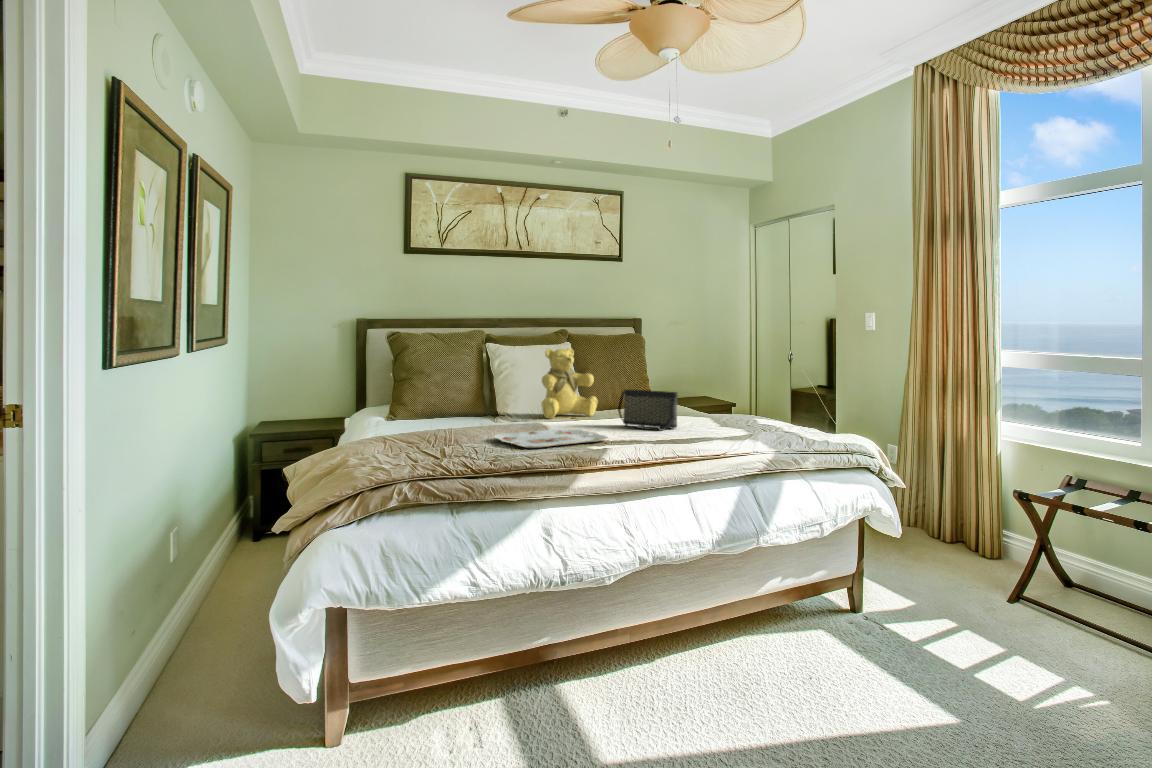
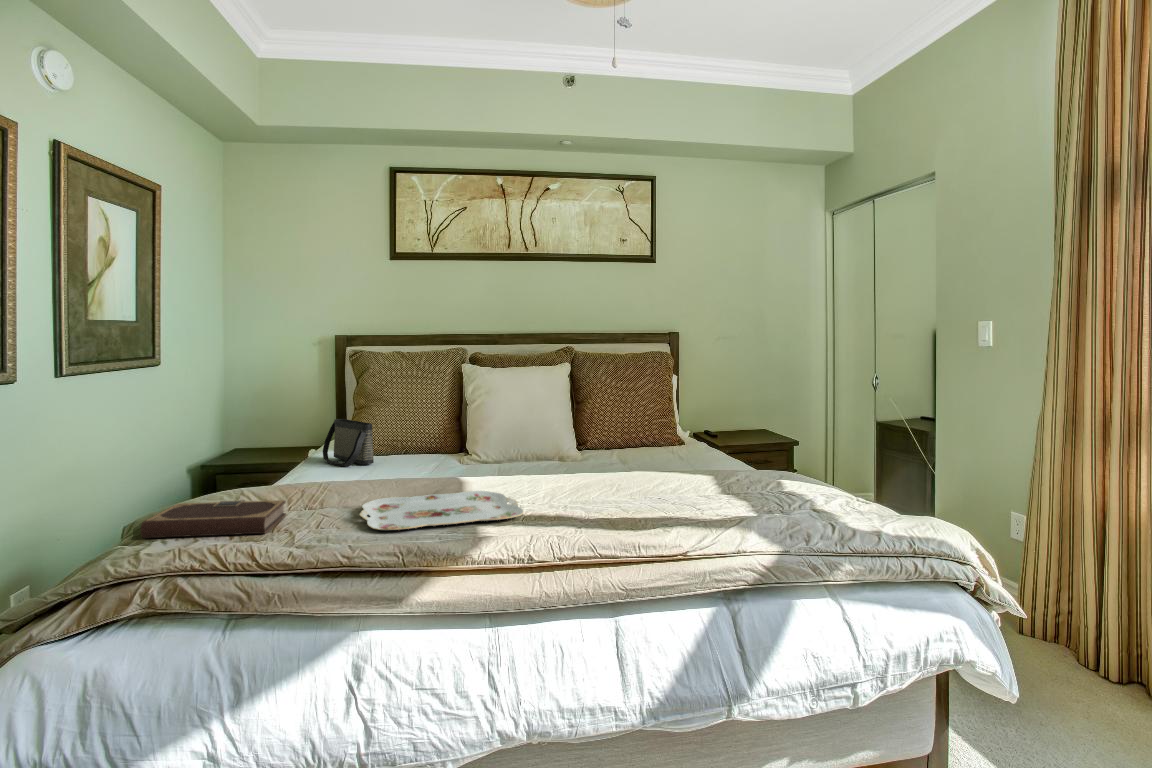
teddy bear: present [542,348,598,419] -> none [502,373,583,466]
handbag: present [618,389,678,430] -> present [323,419,374,467]
notebook: none [373,434,455,456] -> present [141,500,286,538]

